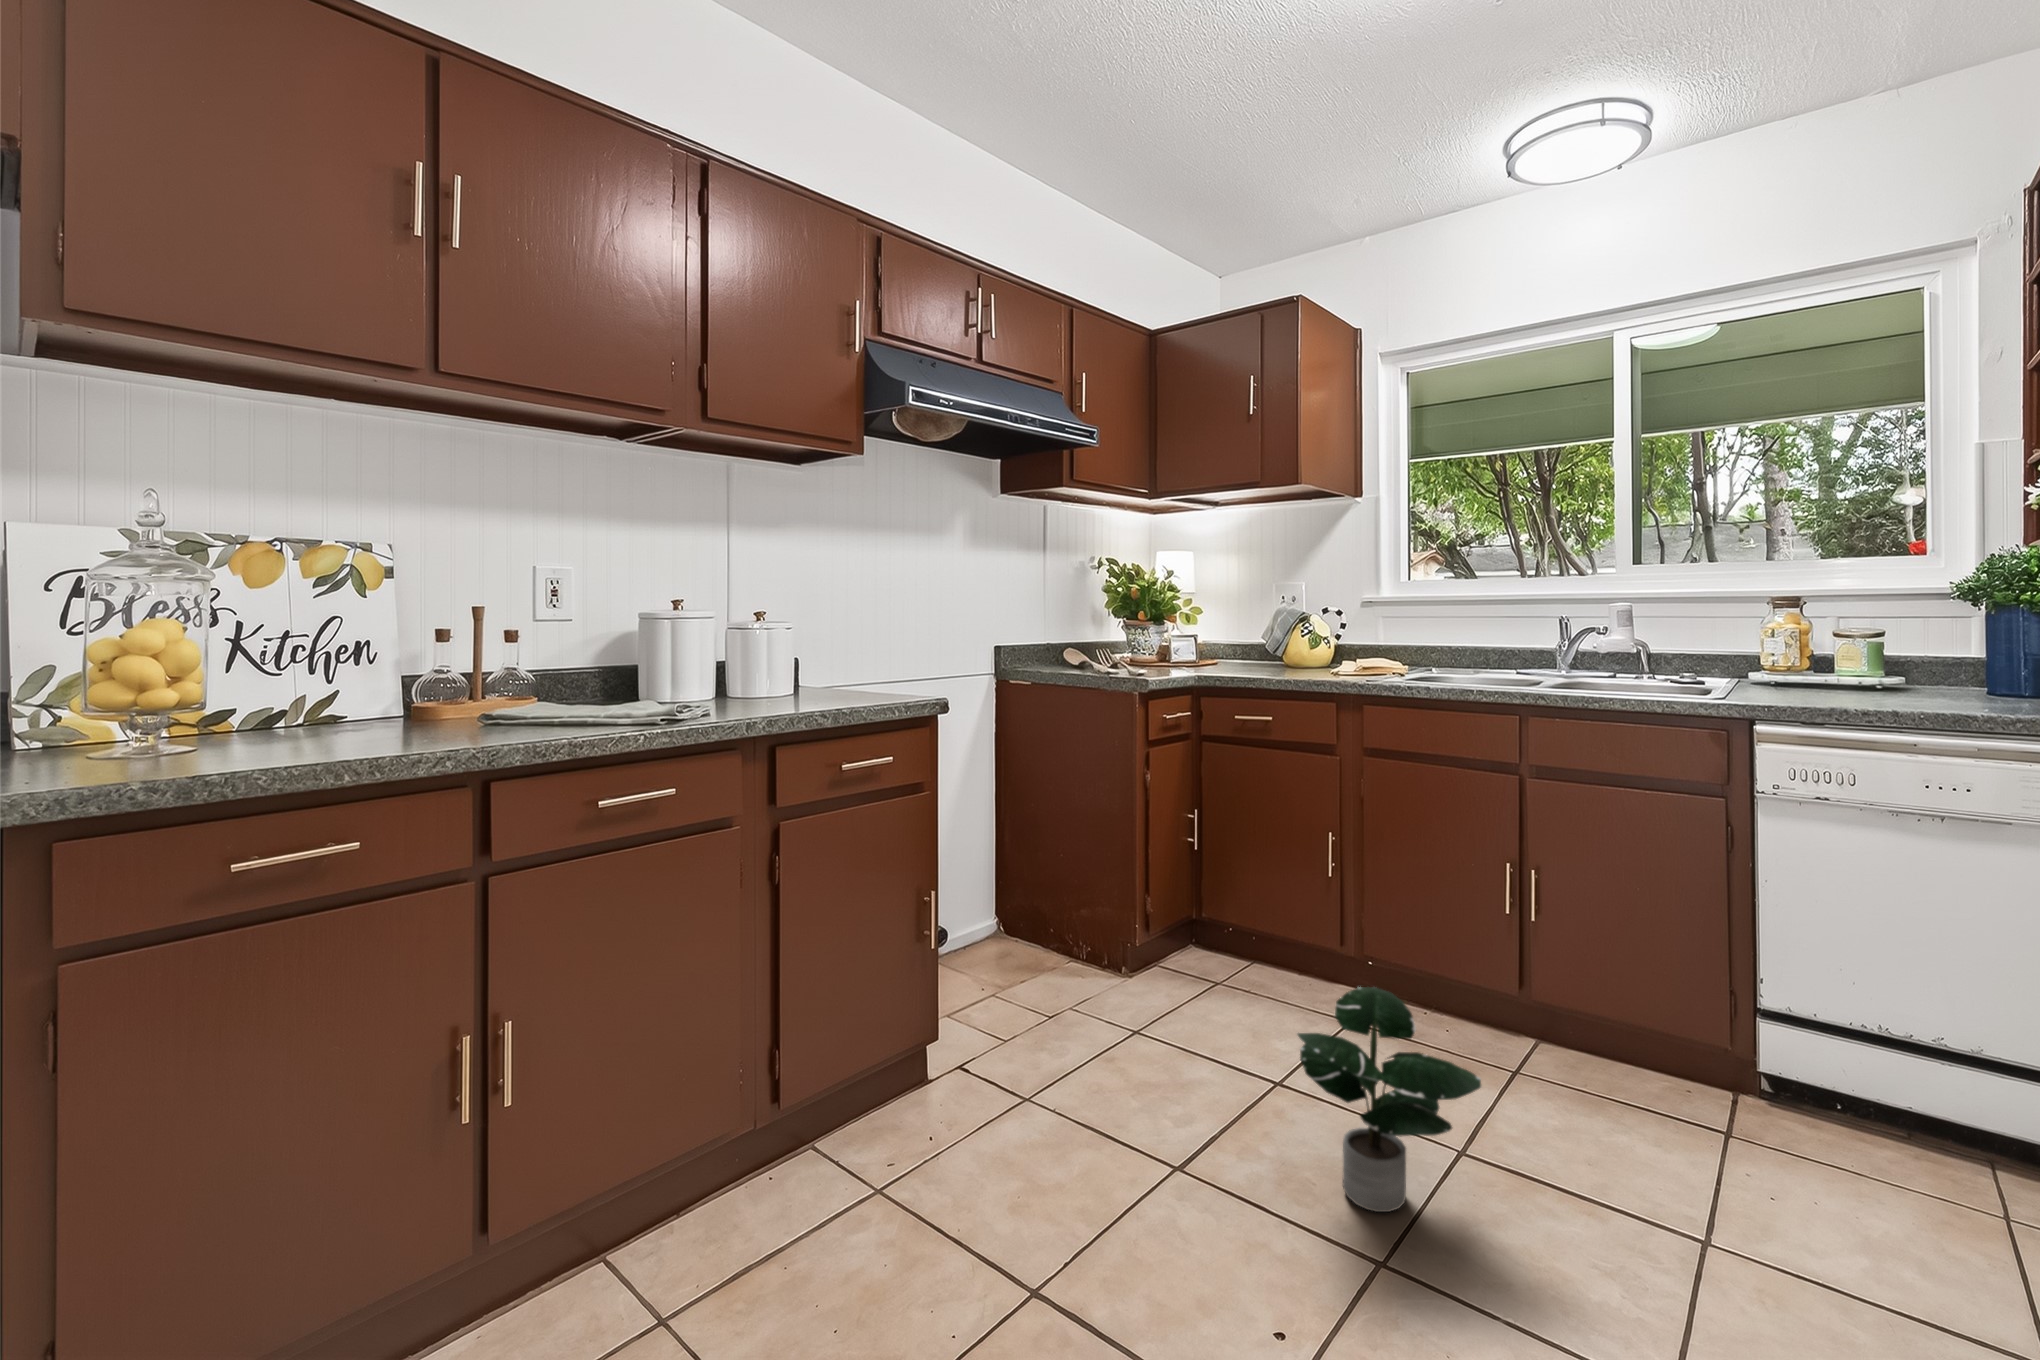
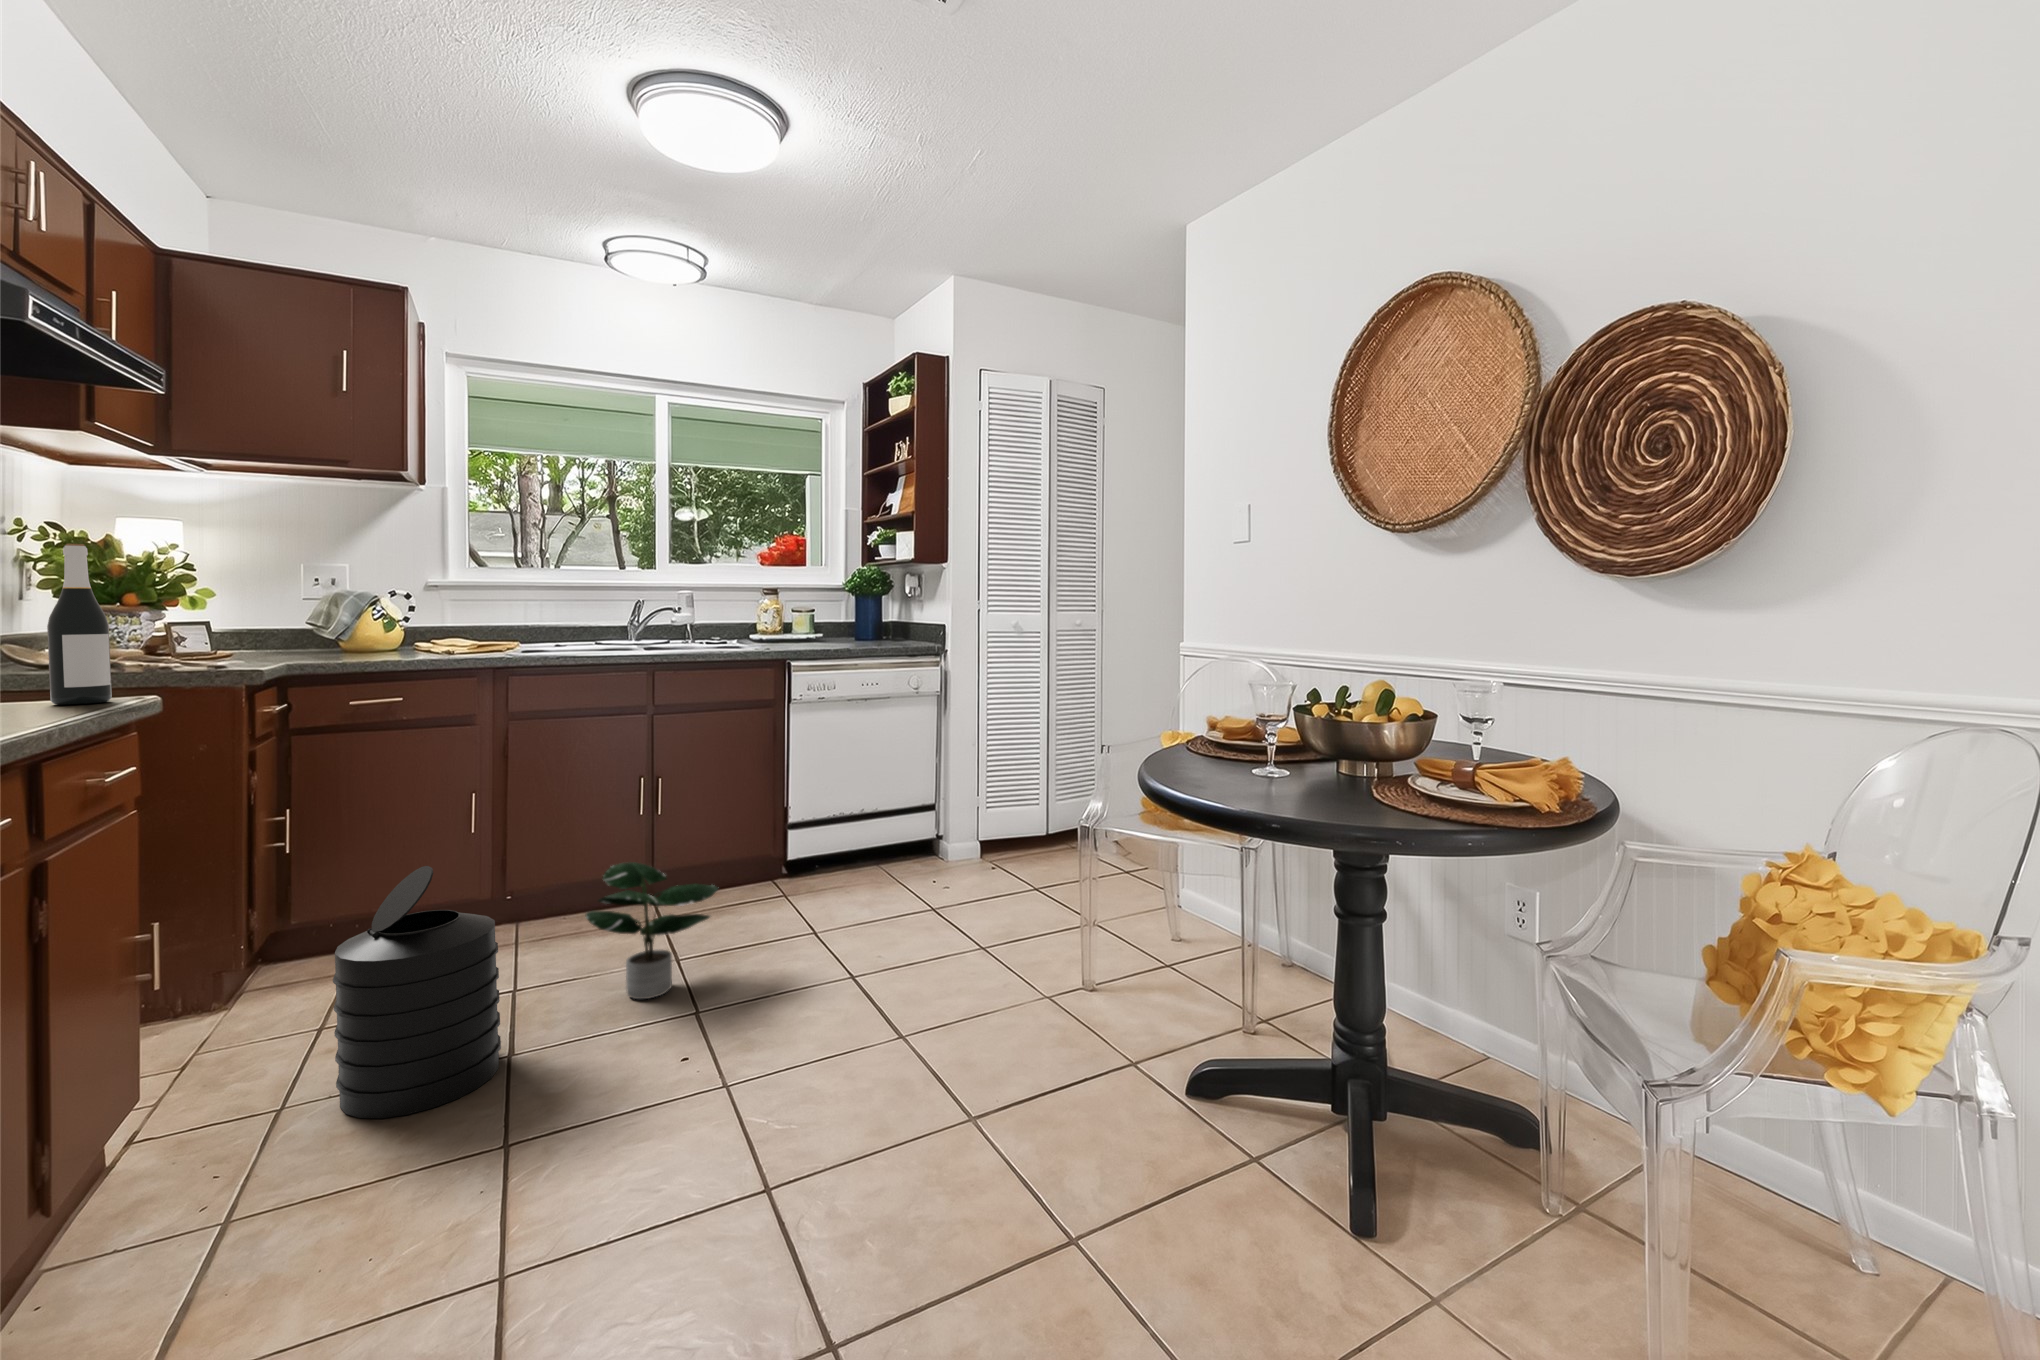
wine bottle: none [866,572,901,708] -> present [47,544,112,705]
trash can: none [1014,923,1165,1217] -> present [333,866,501,1118]

